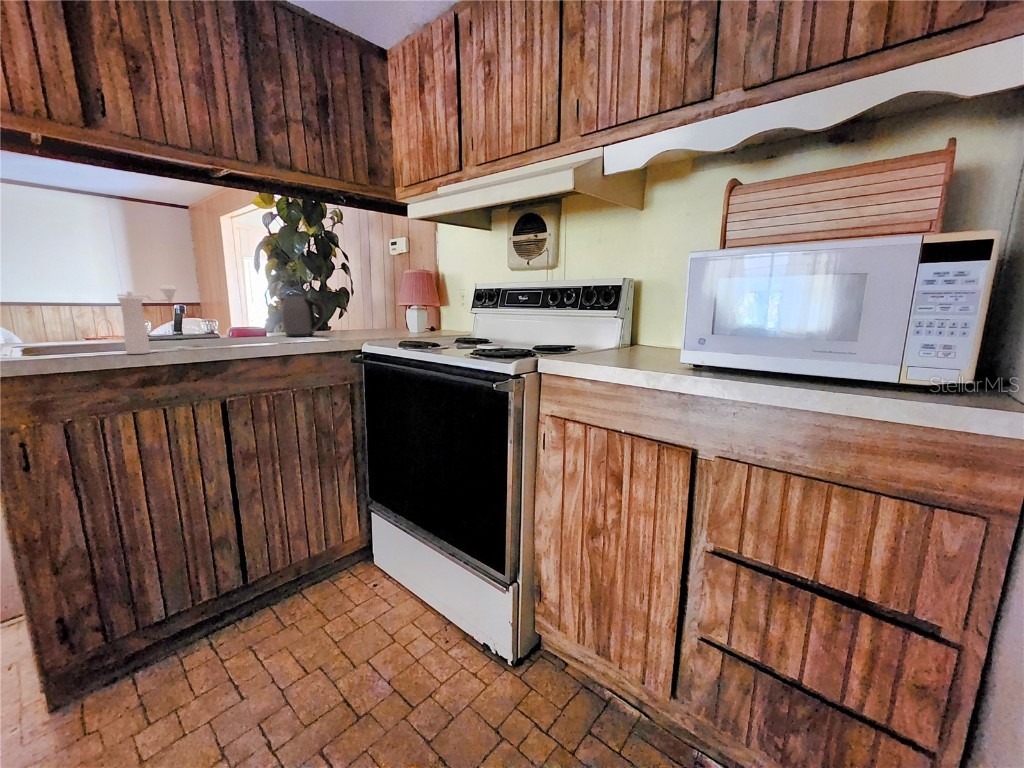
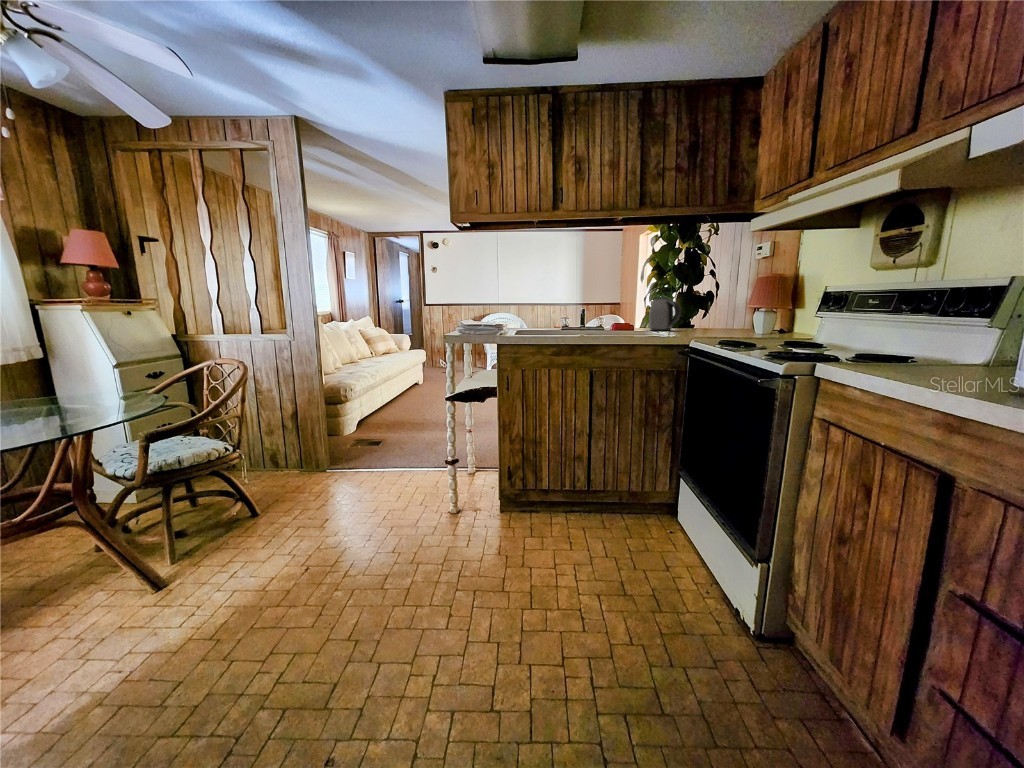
pepper mill: present [118,285,177,354] -> none [553,296,582,335]

